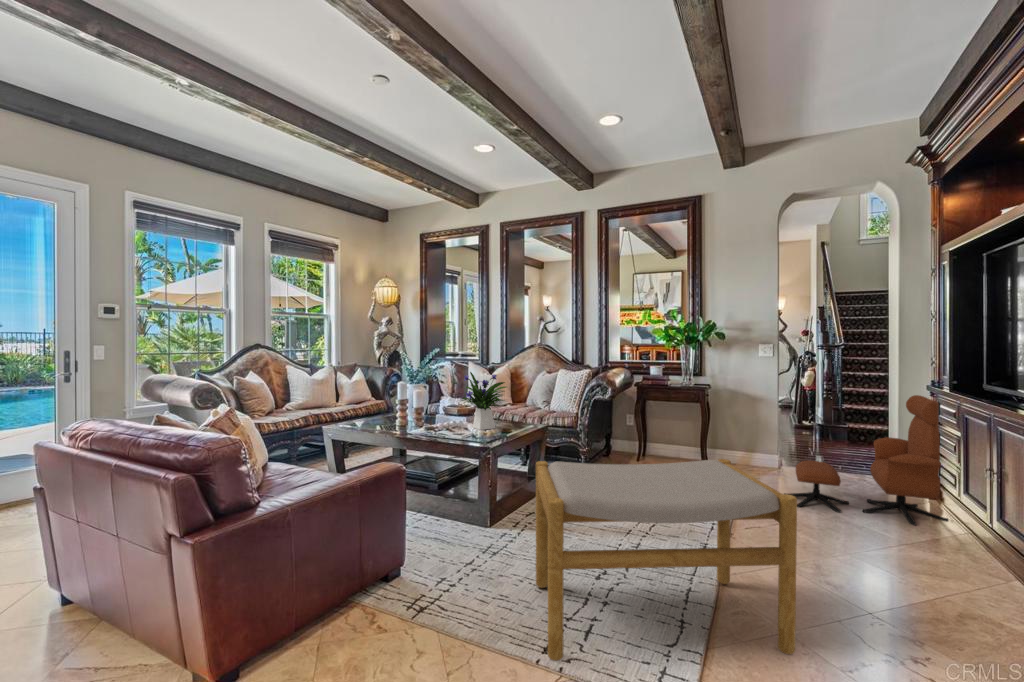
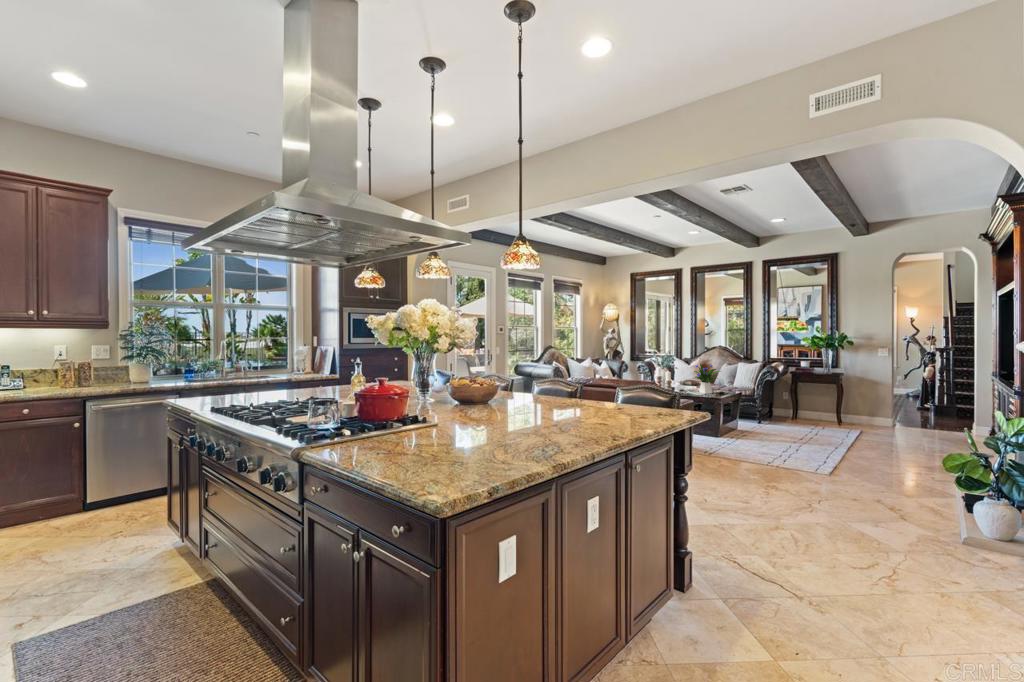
lounge chair: present [785,395,948,526] -> none [891,380,995,451]
footstool: present [536,459,797,661] -> none [753,402,876,475]

